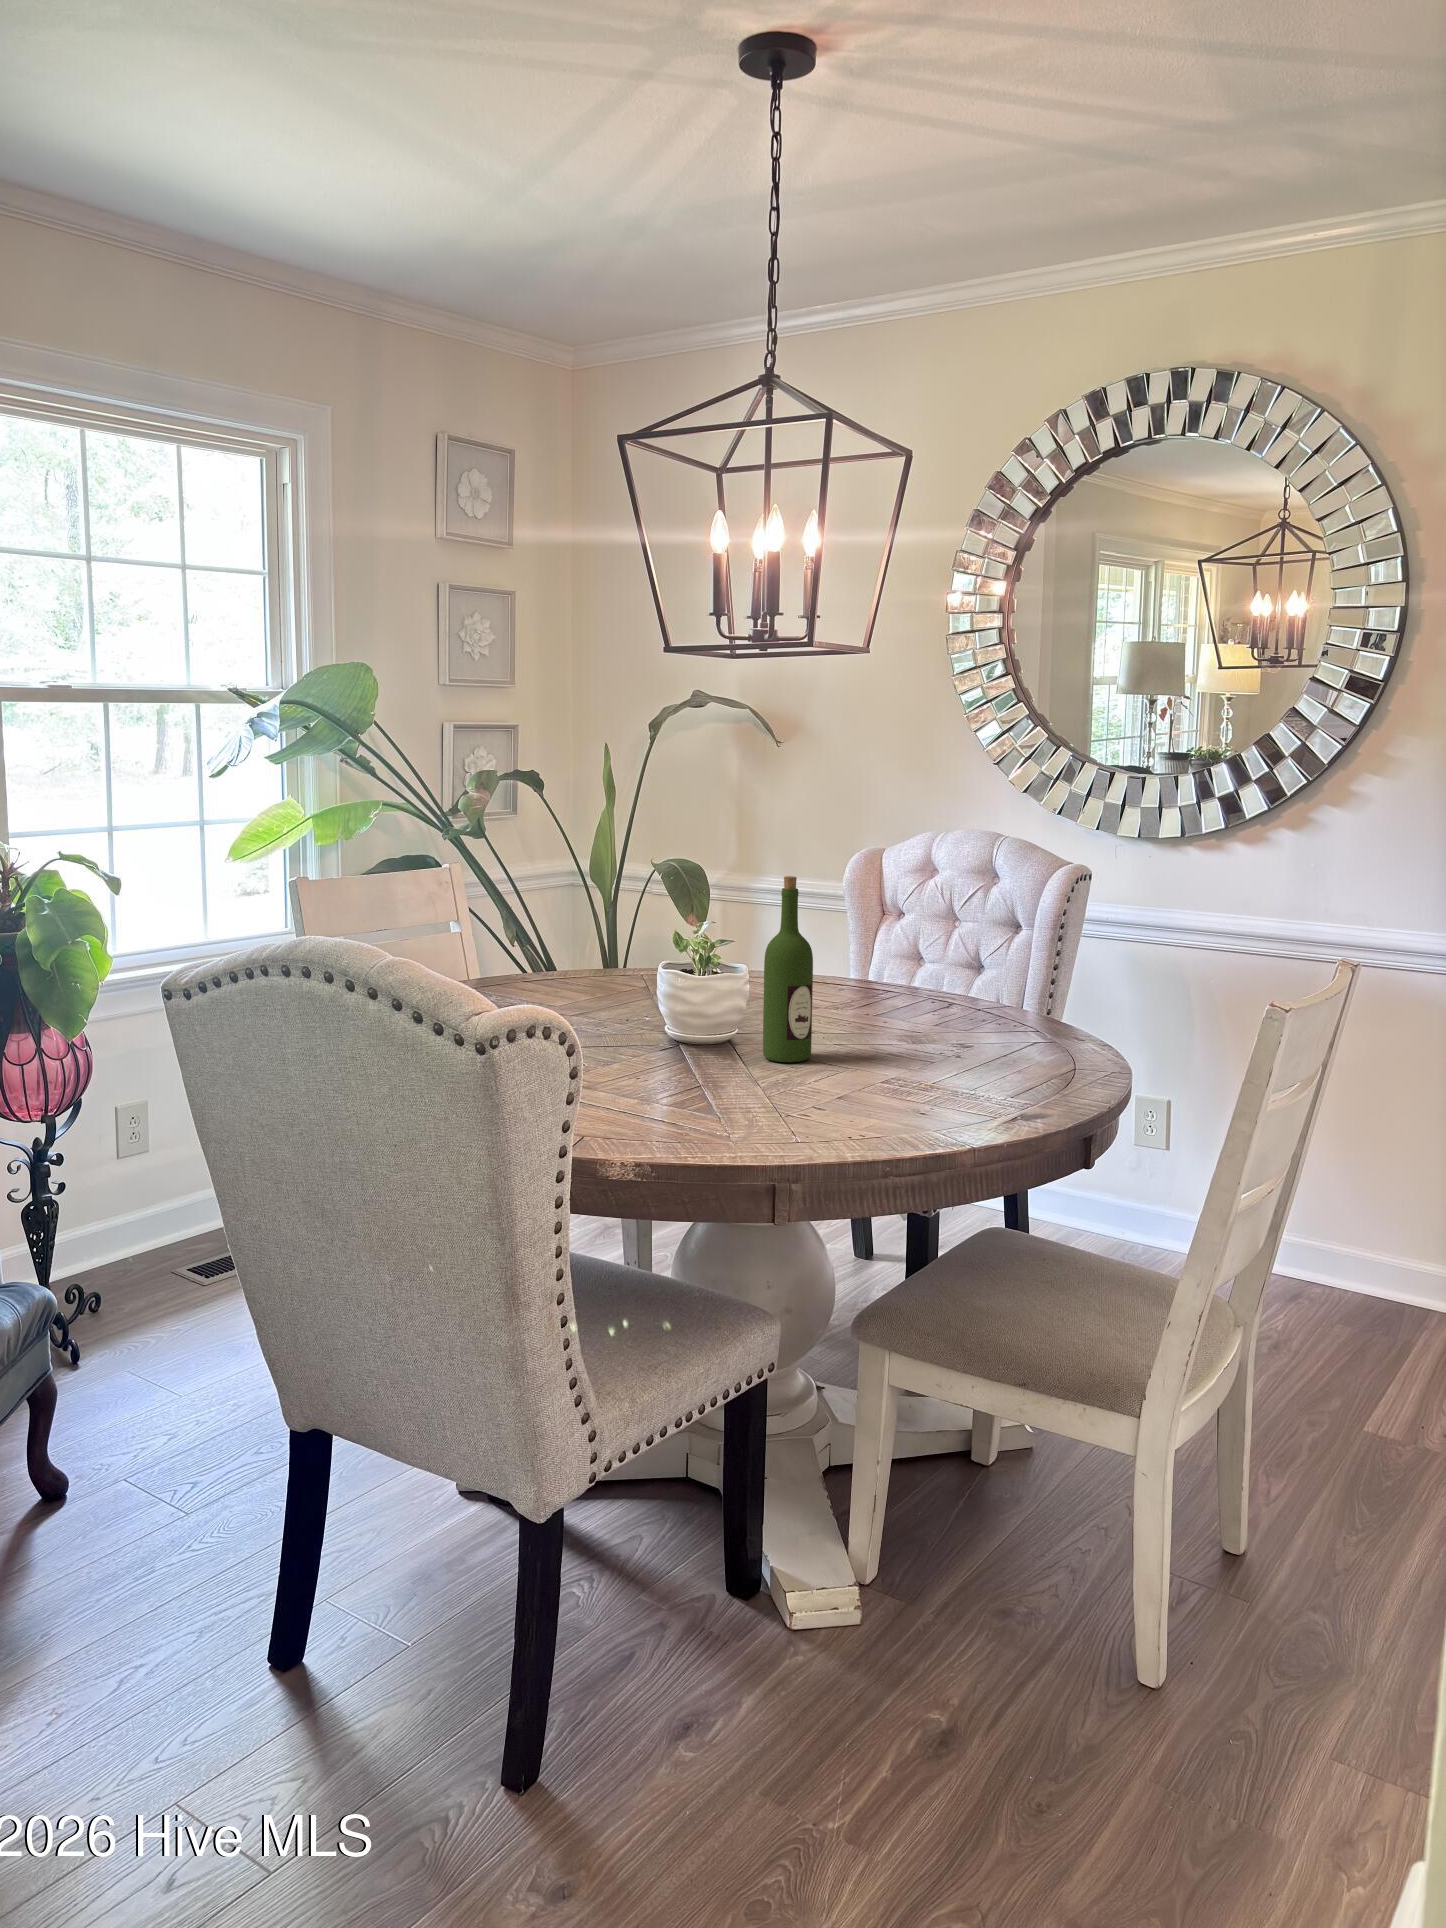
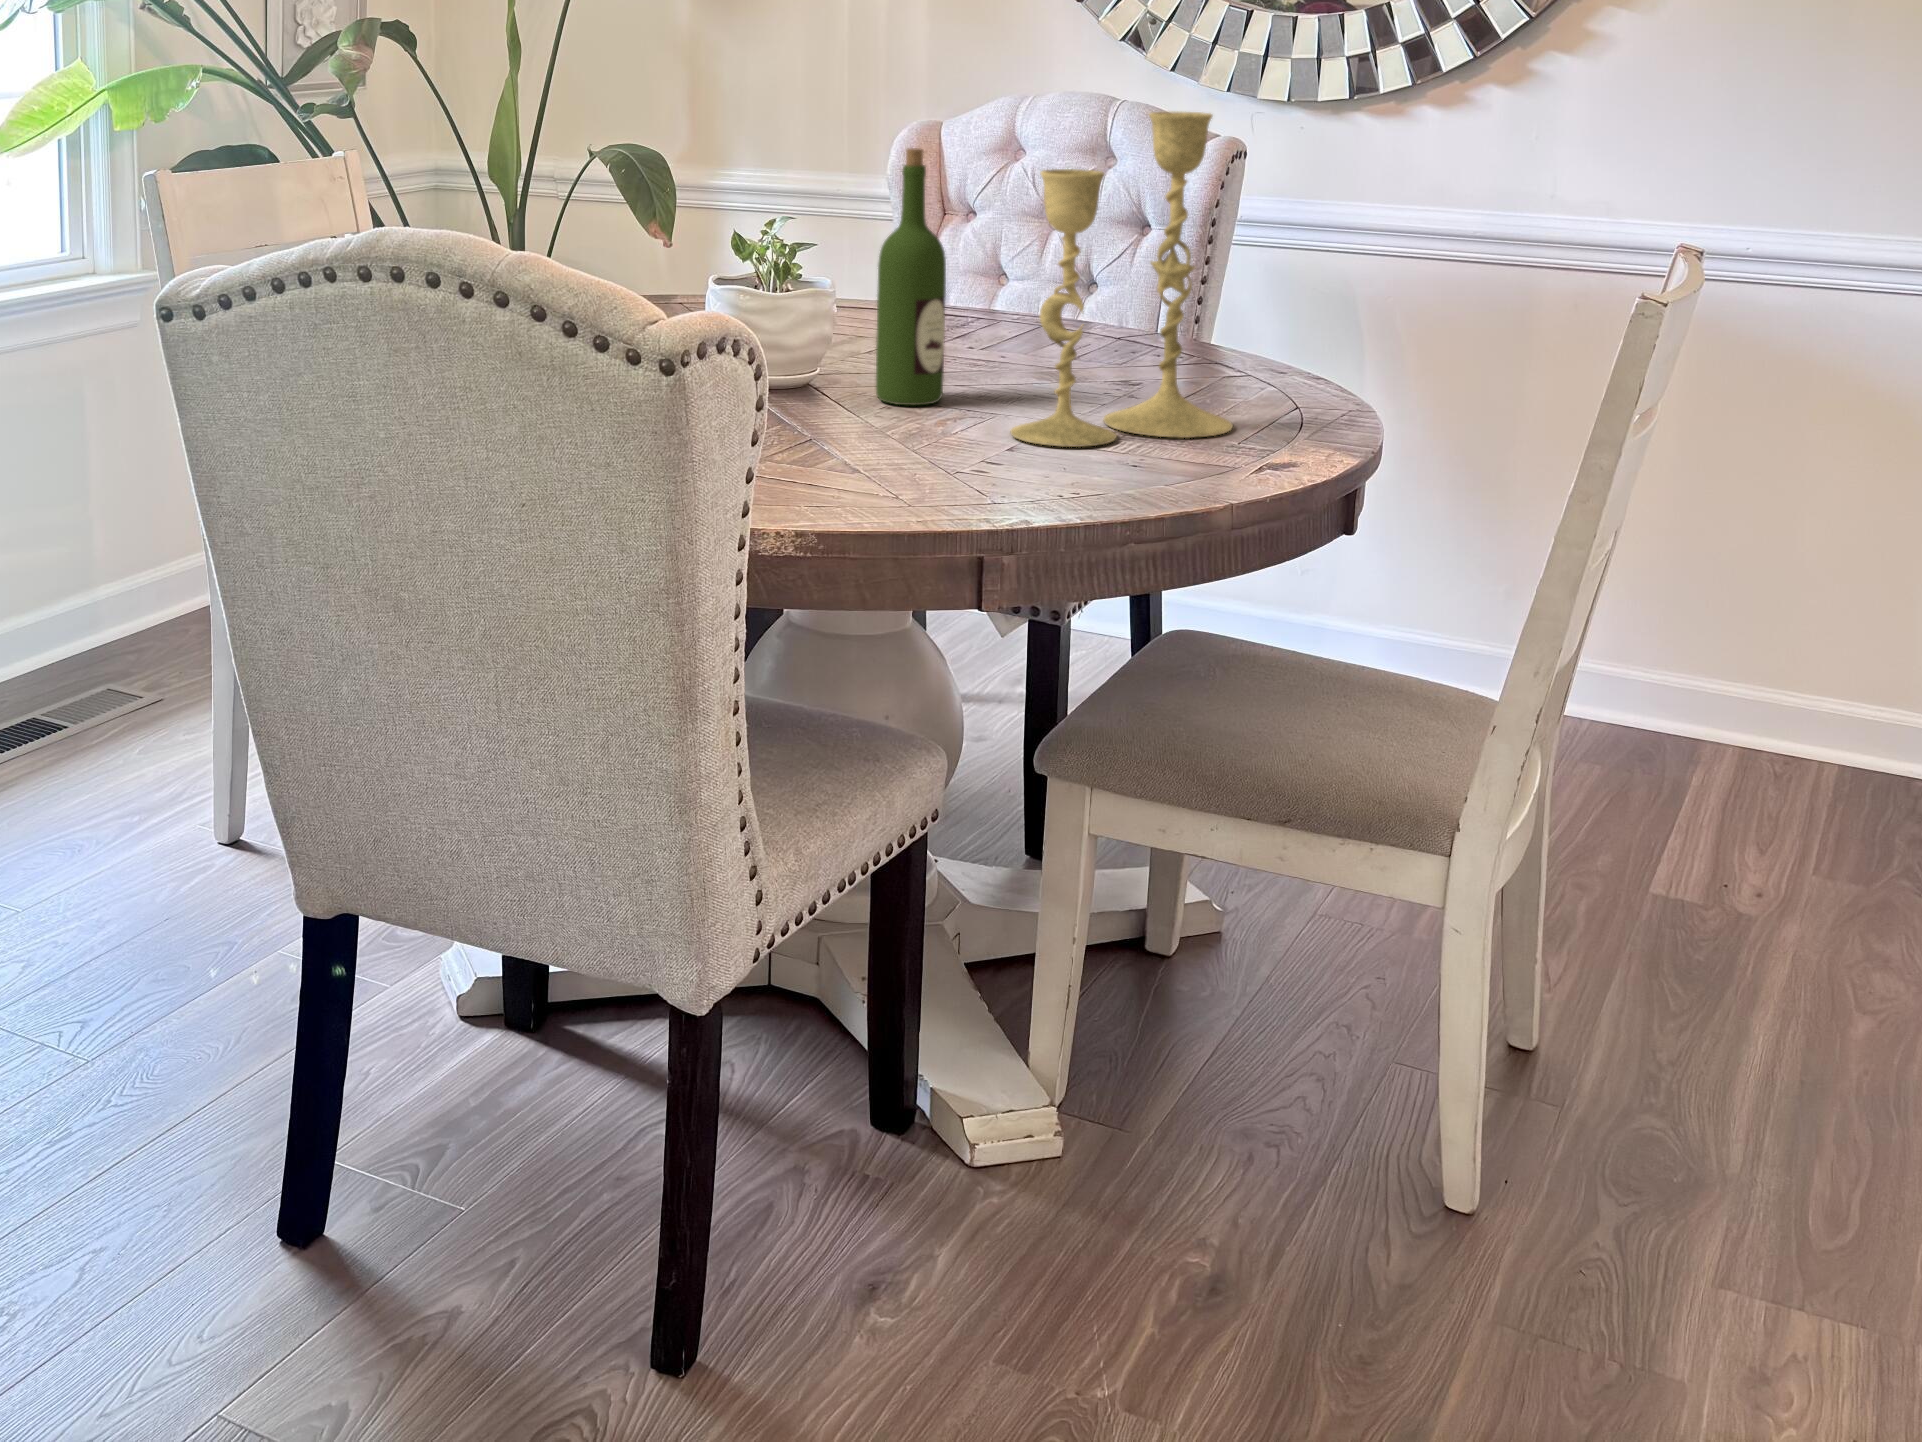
candlestick: none [841,854,1009,1099] -> present [1010,111,1233,447]

